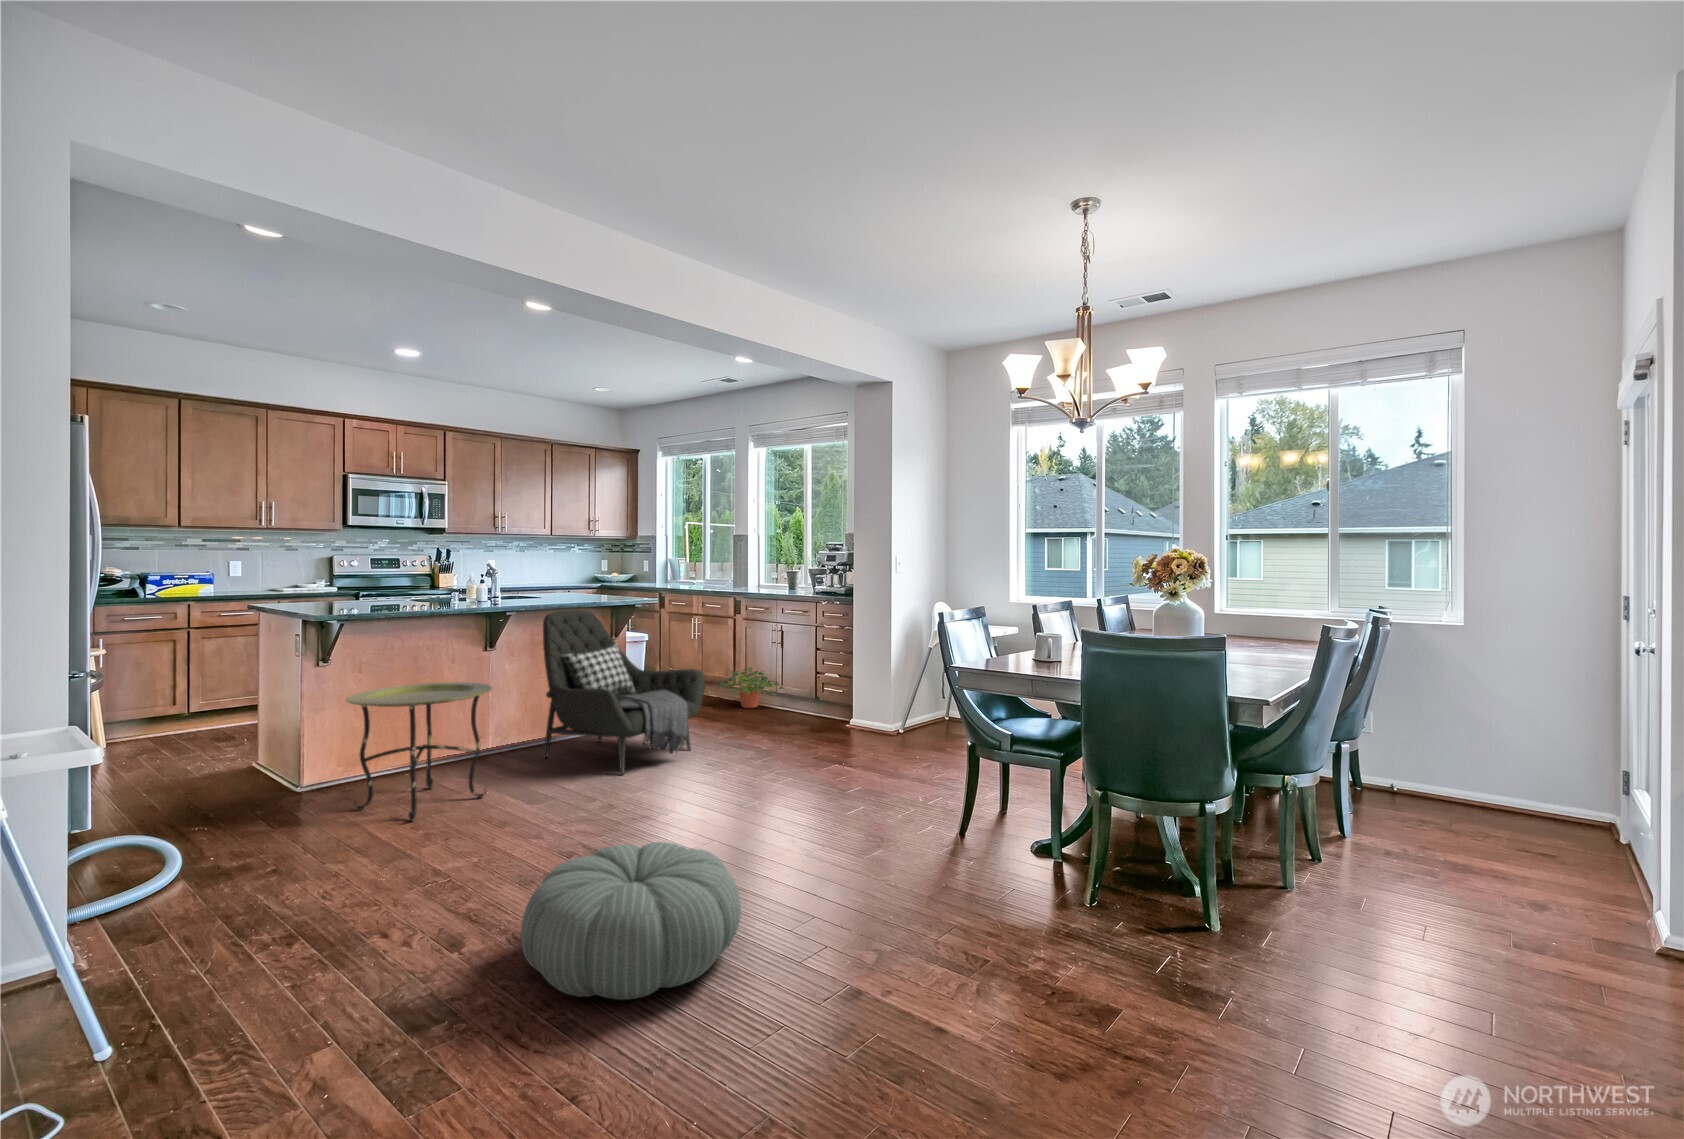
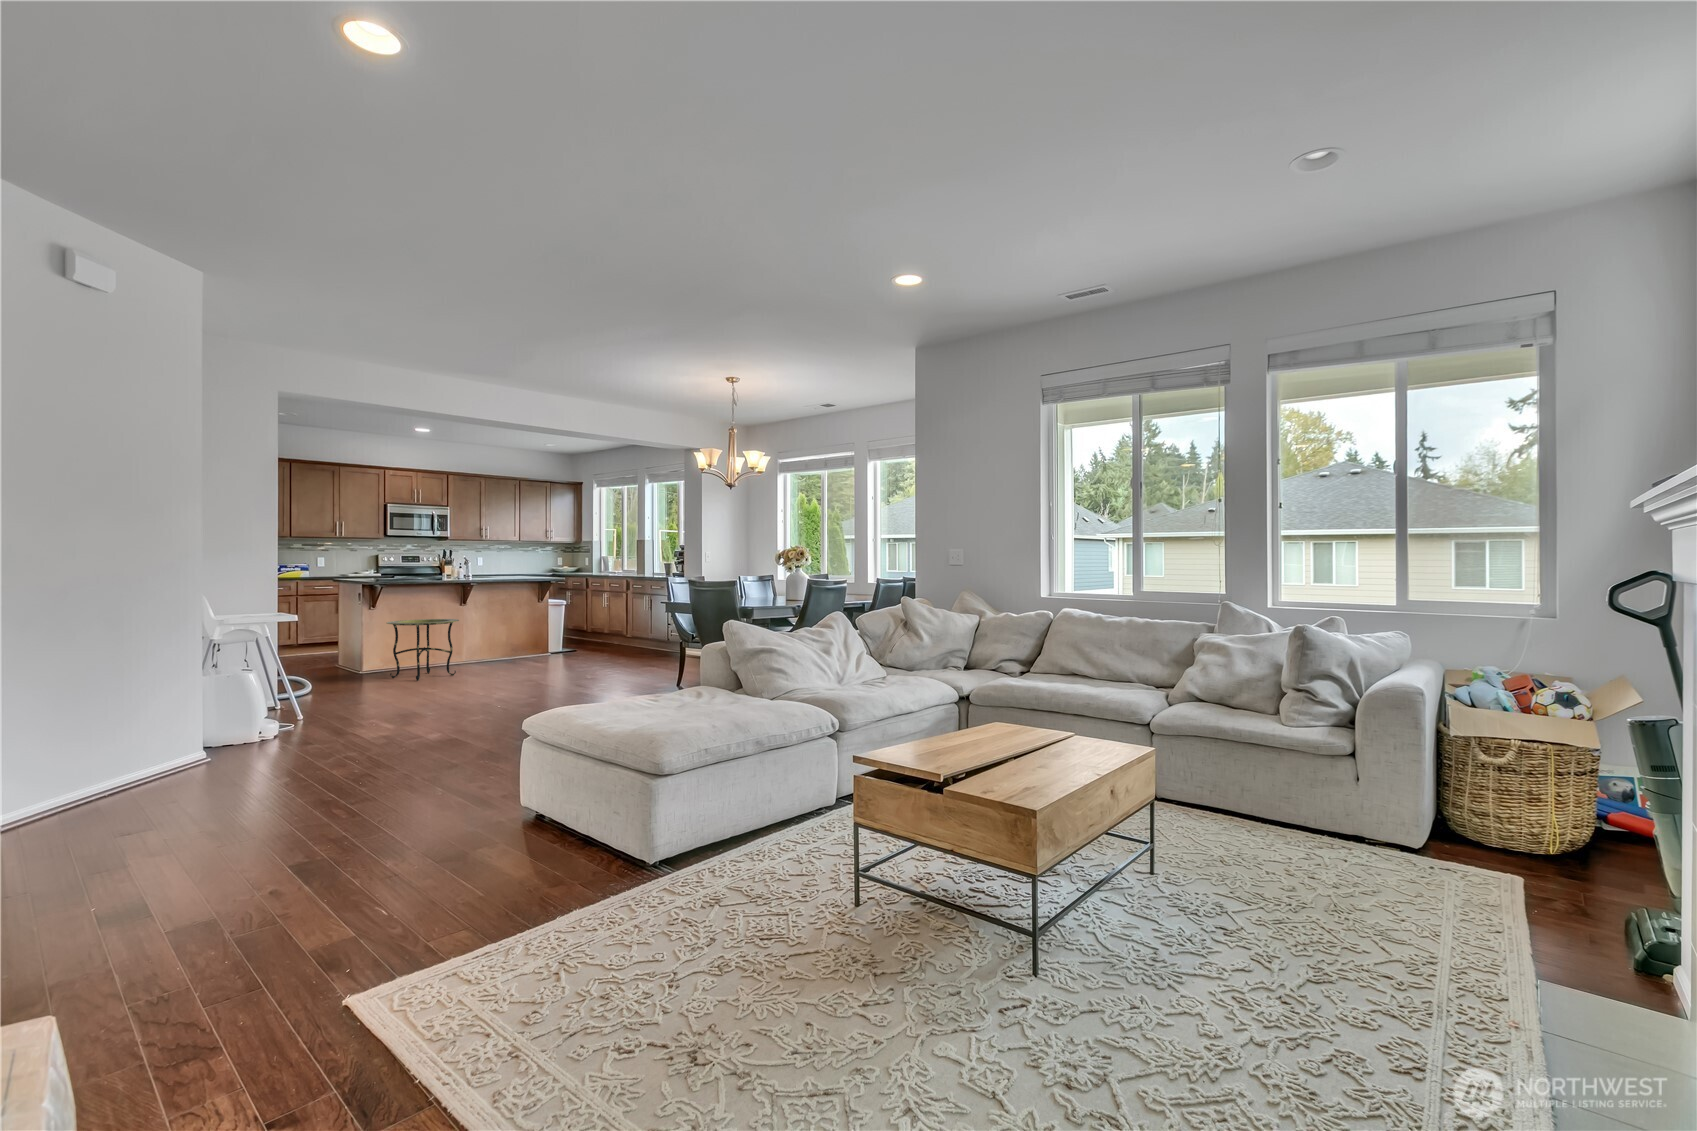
armchair: present [543,610,705,775] -> none [492,585,585,670]
potted plant: present [718,668,785,708] -> none [611,625,654,649]
pouf: present [521,842,741,1000] -> none [450,668,537,710]

